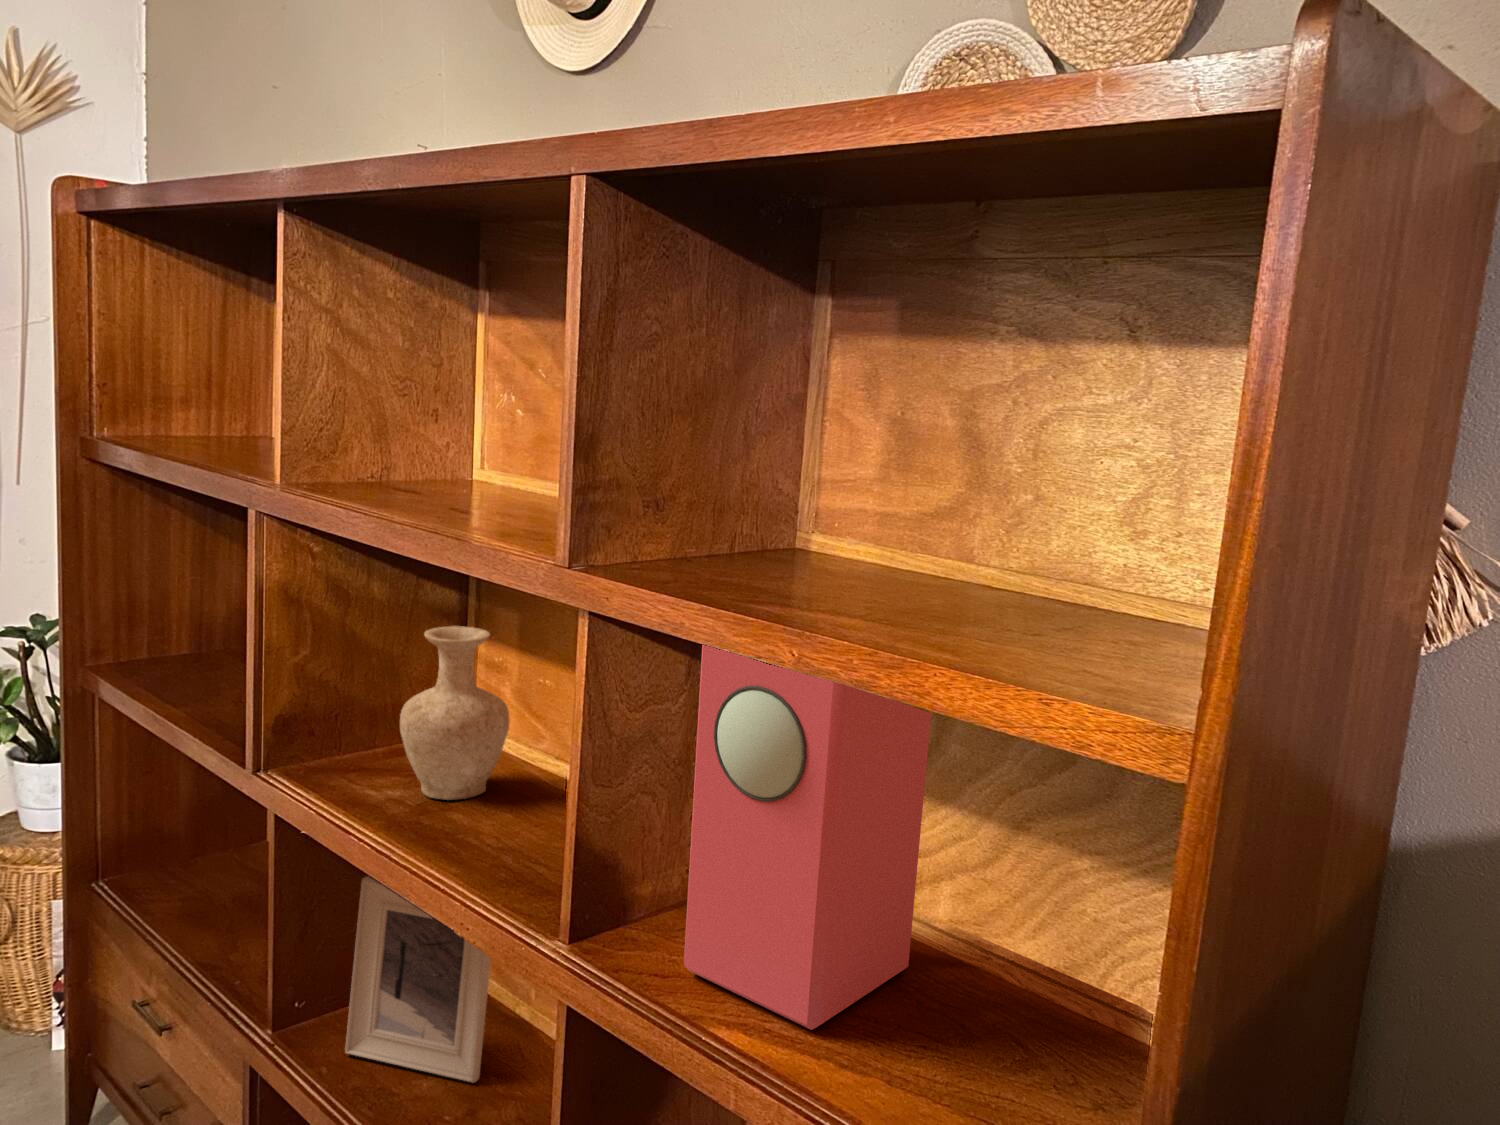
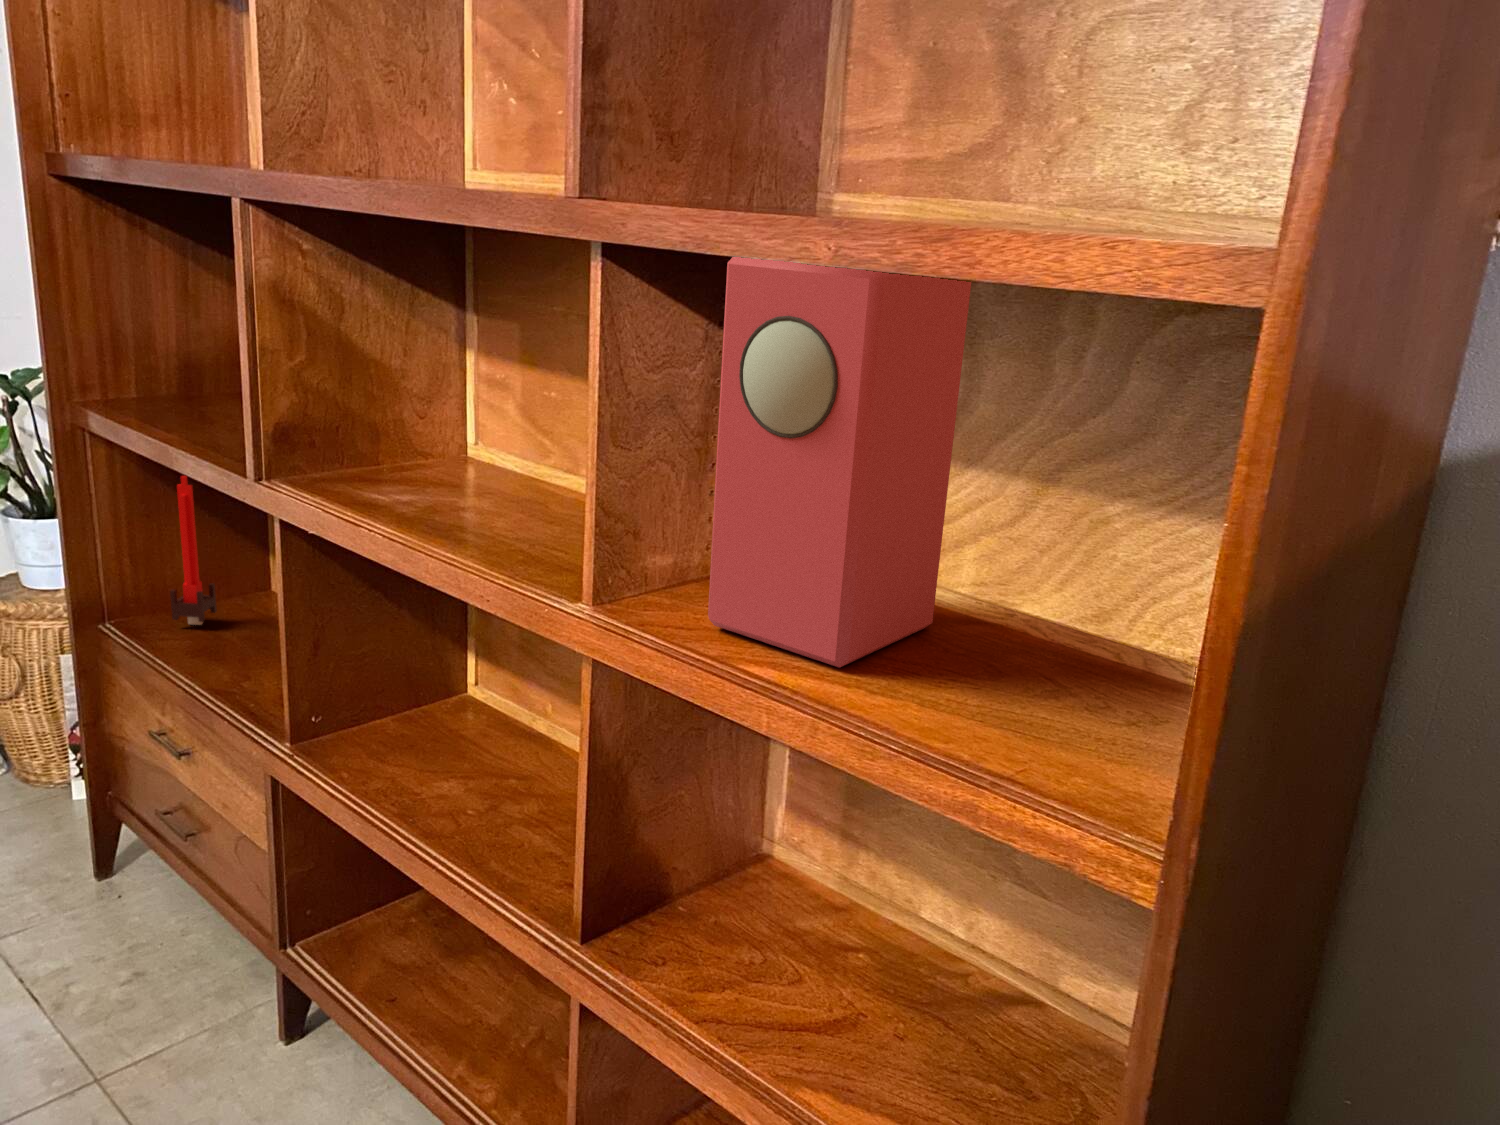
vase: present [400,626,510,800] -> none [405,329,517,504]
candle: none [165,736,211,884] -> present [170,476,217,625]
picture frame: present [345,877,491,1083] -> none [364,590,509,785]

